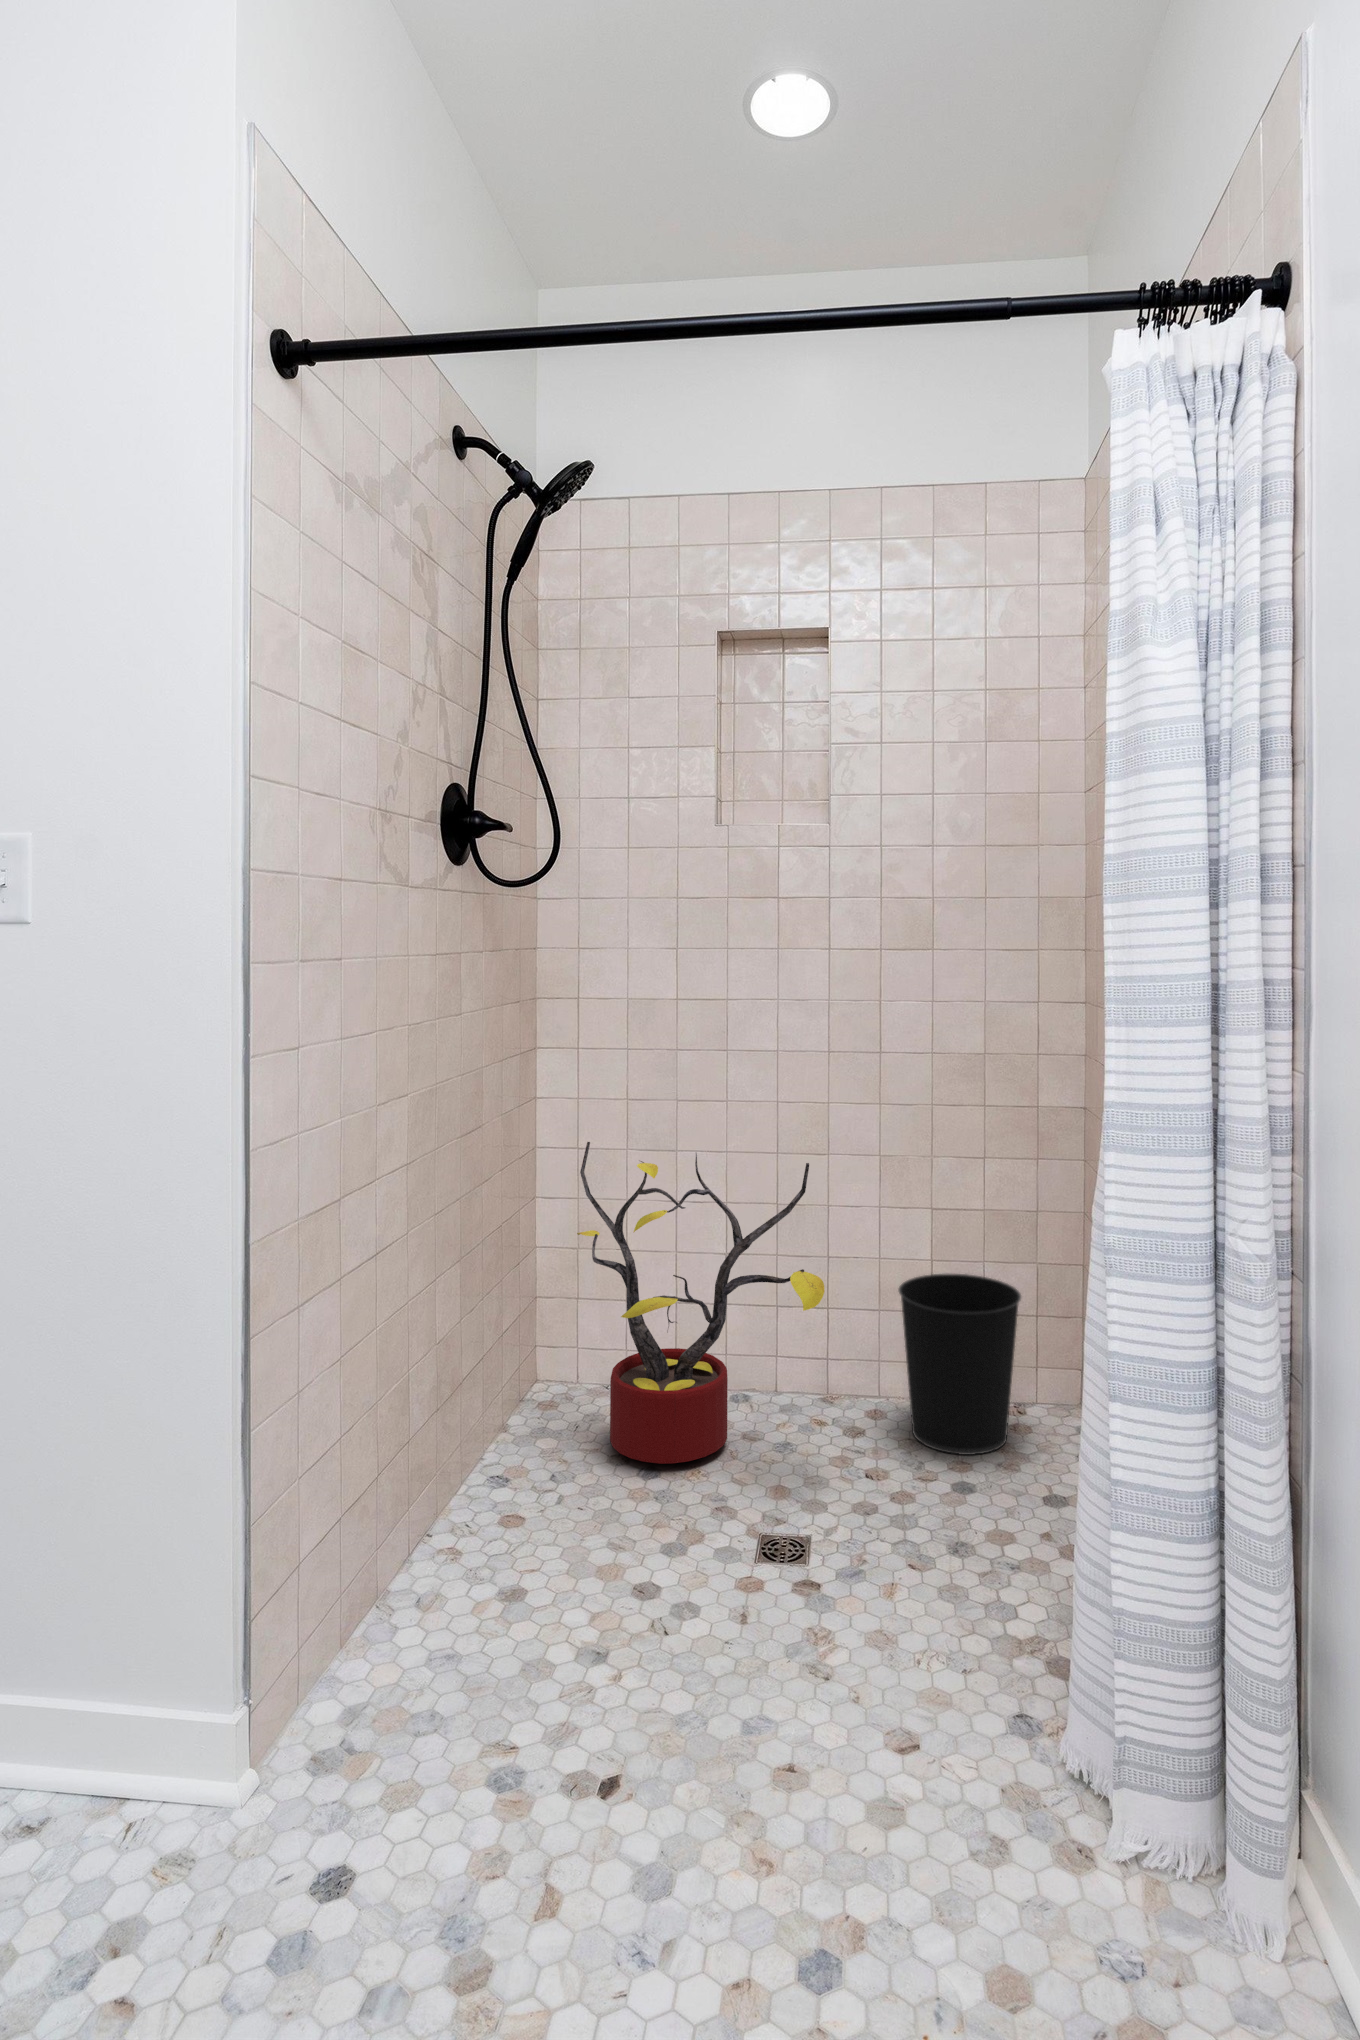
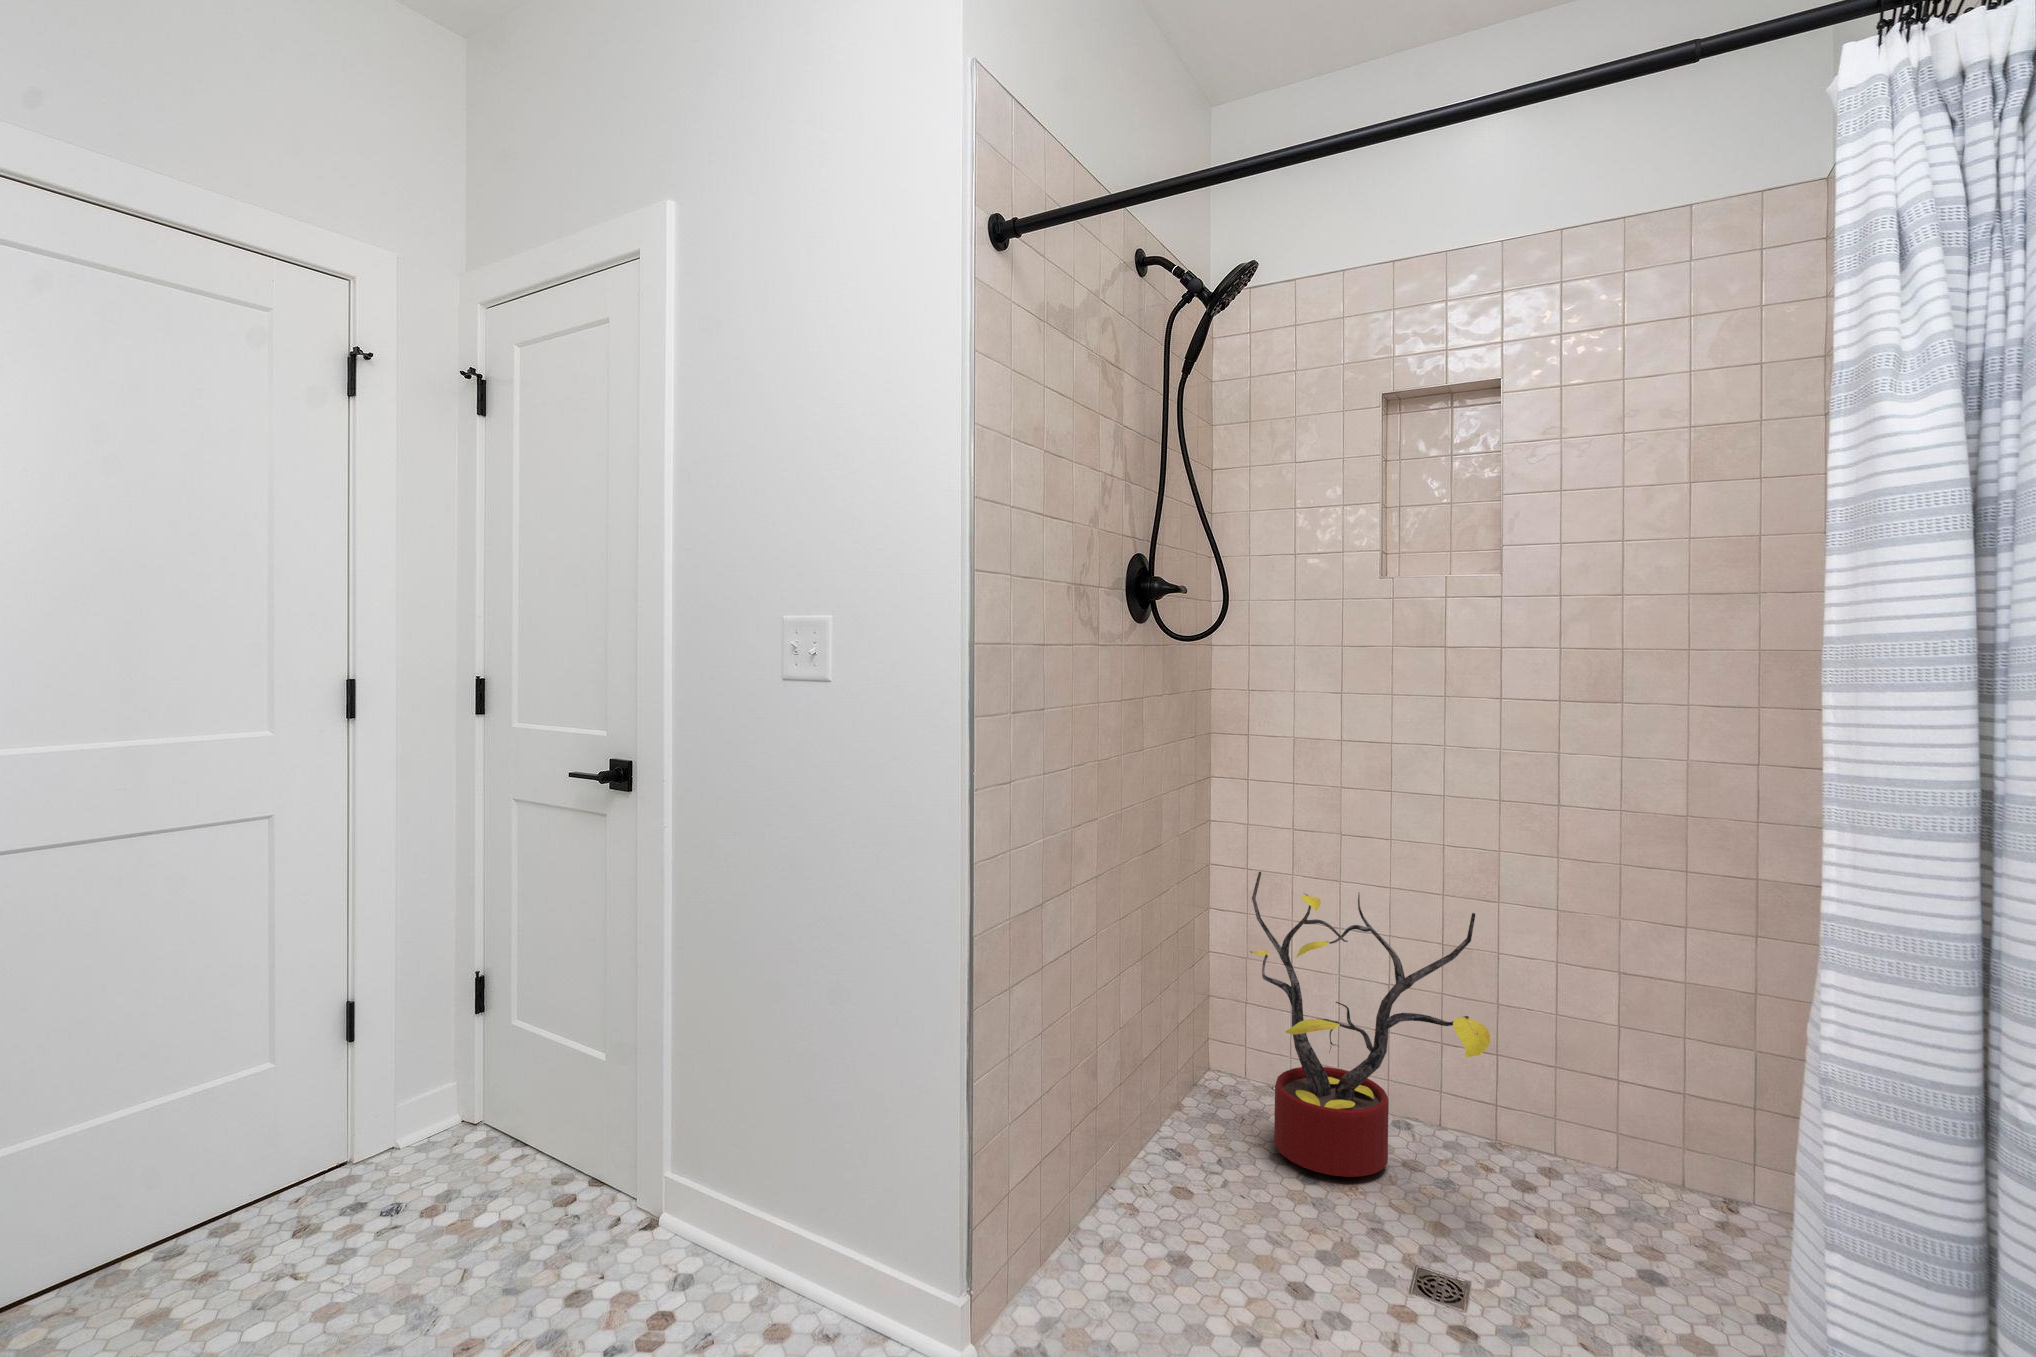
wastebasket: present [899,1274,1021,1455] -> none [1576,1042,1730,1241]

